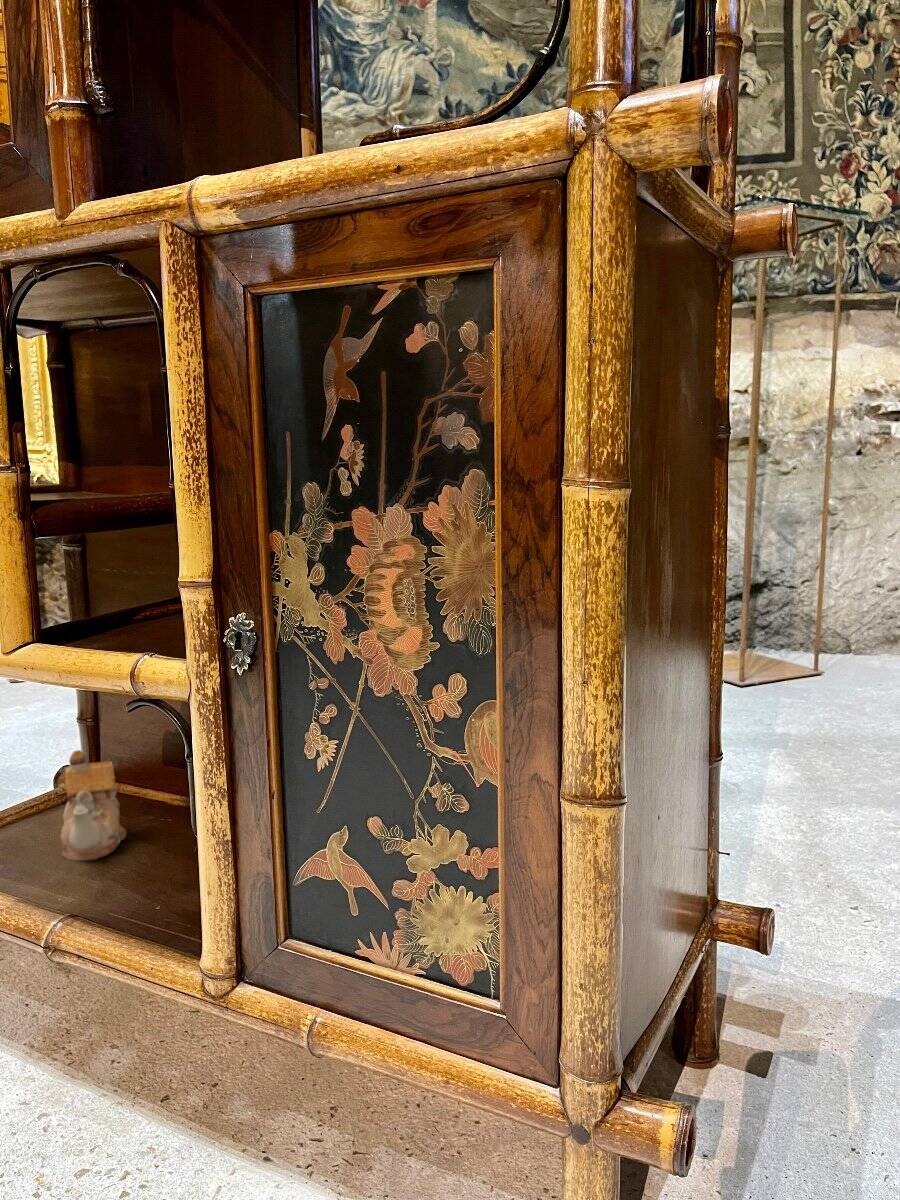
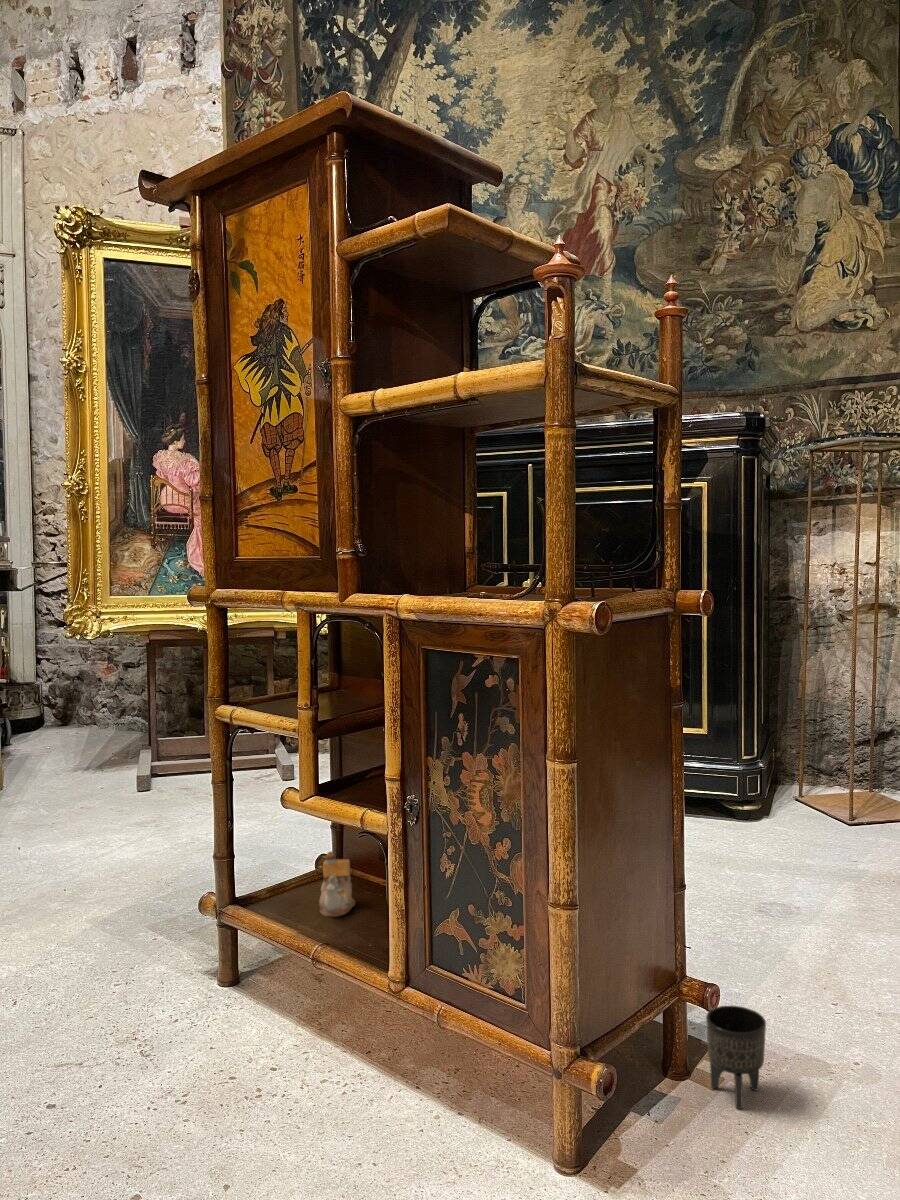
planter: none [758,942,861,1114] -> present [706,1006,766,1109]

